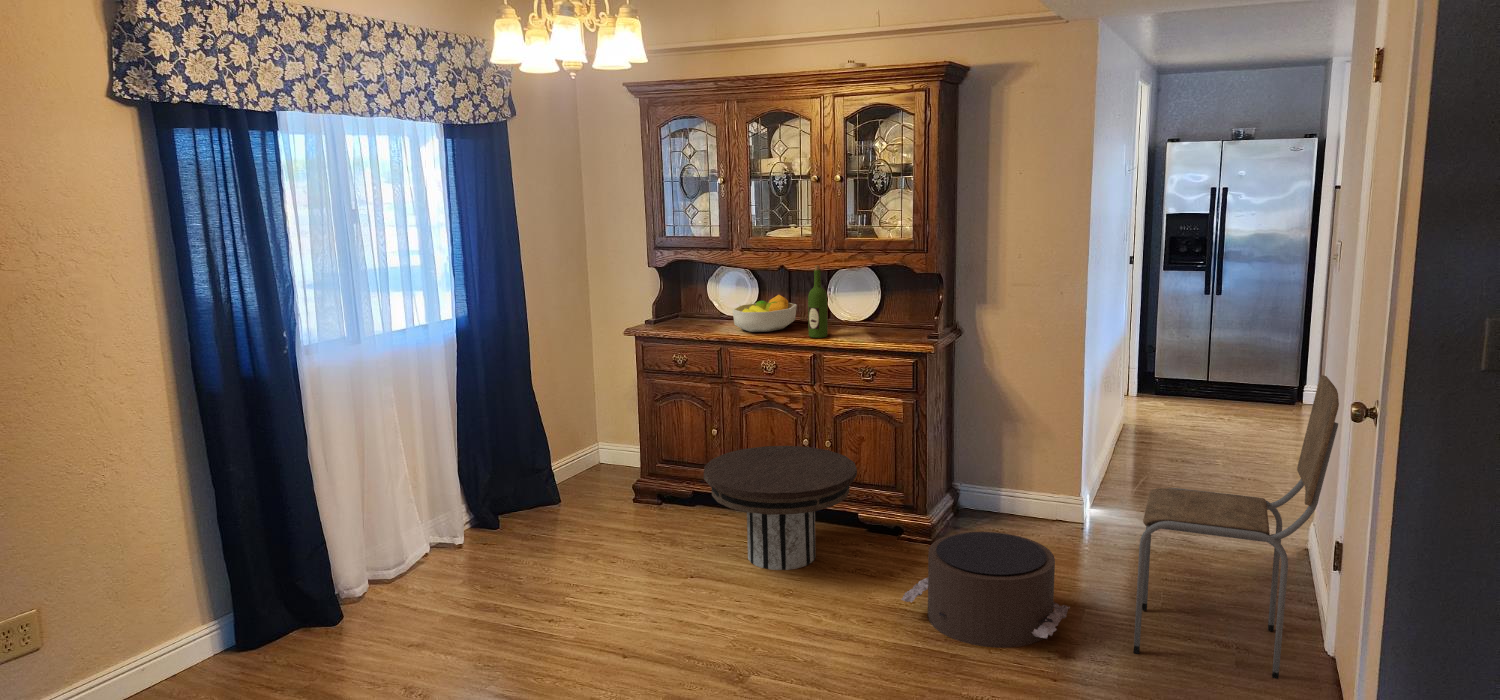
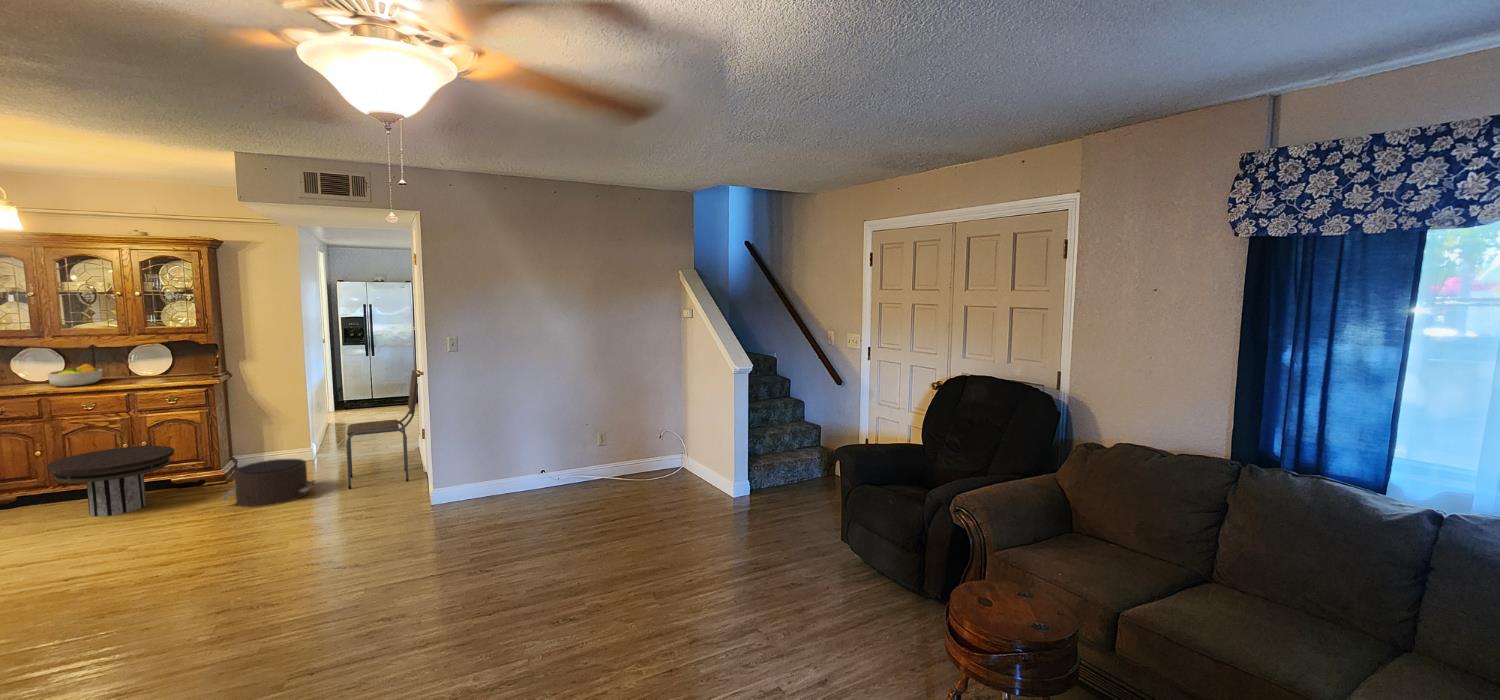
wine bottle: present [808,265,828,338] -> none [119,343,136,384]

